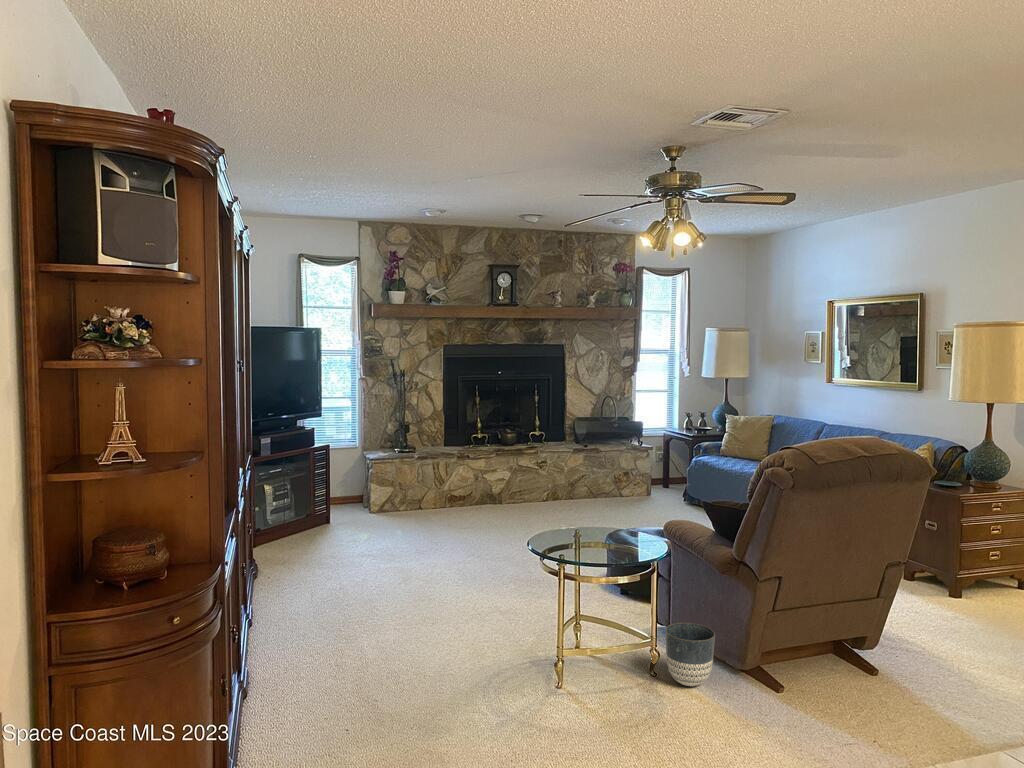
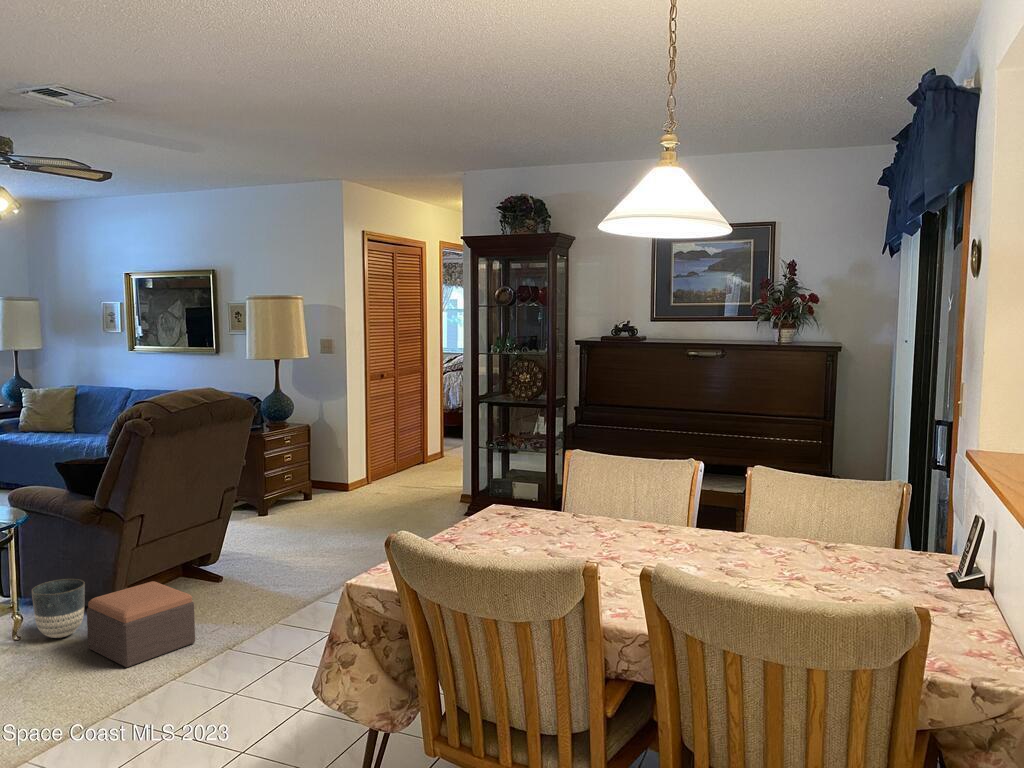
footstool: none [707,657,821,752] -> present [87,581,195,667]

